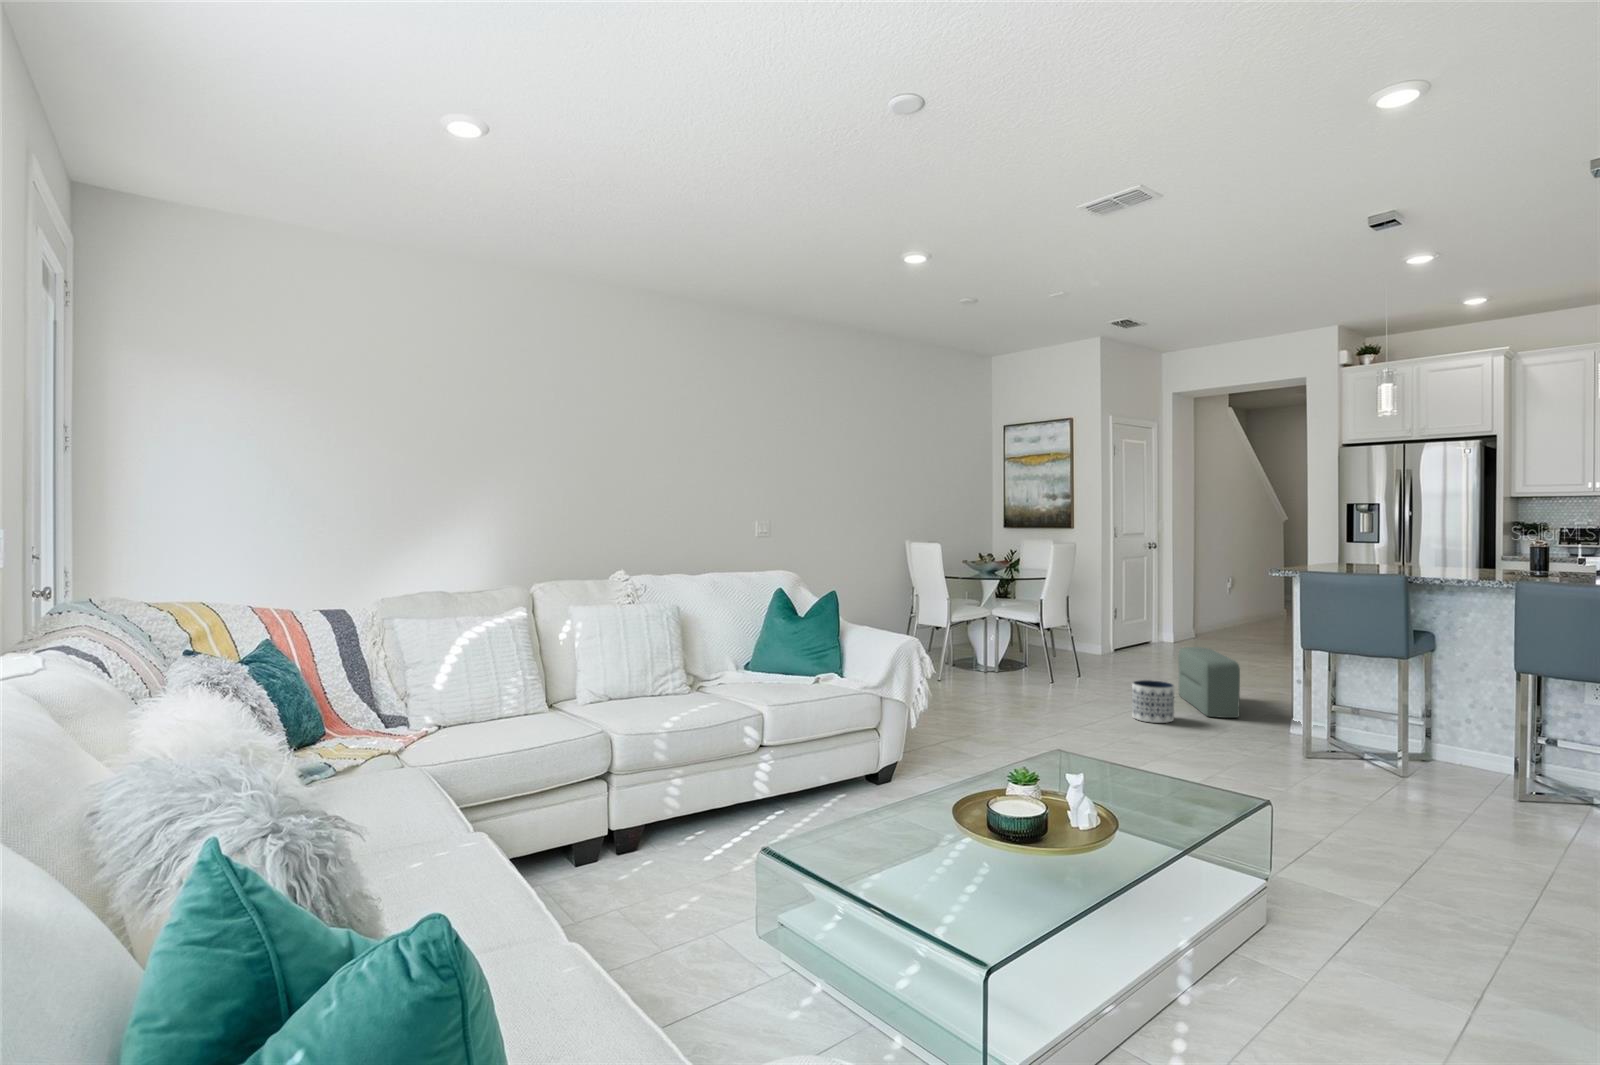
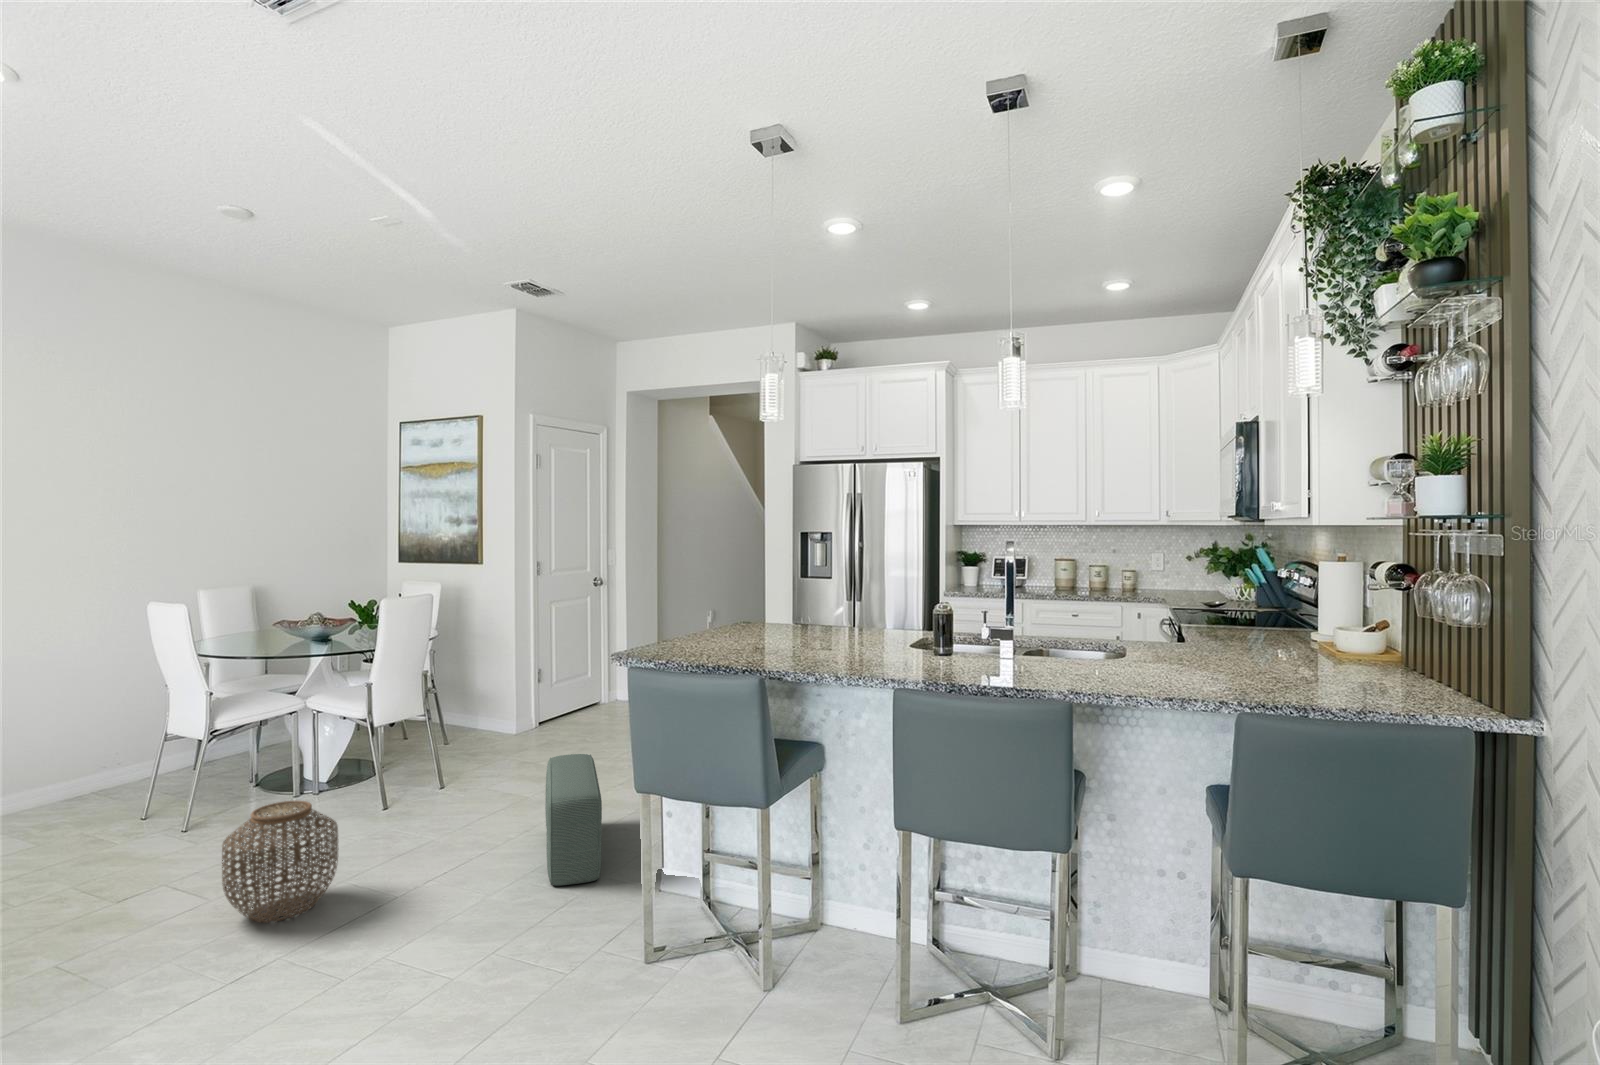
woven basket: none [1020,649,1078,711] -> present [222,801,338,923]
planter: present [1132,680,1174,723] -> none [416,840,487,926]

